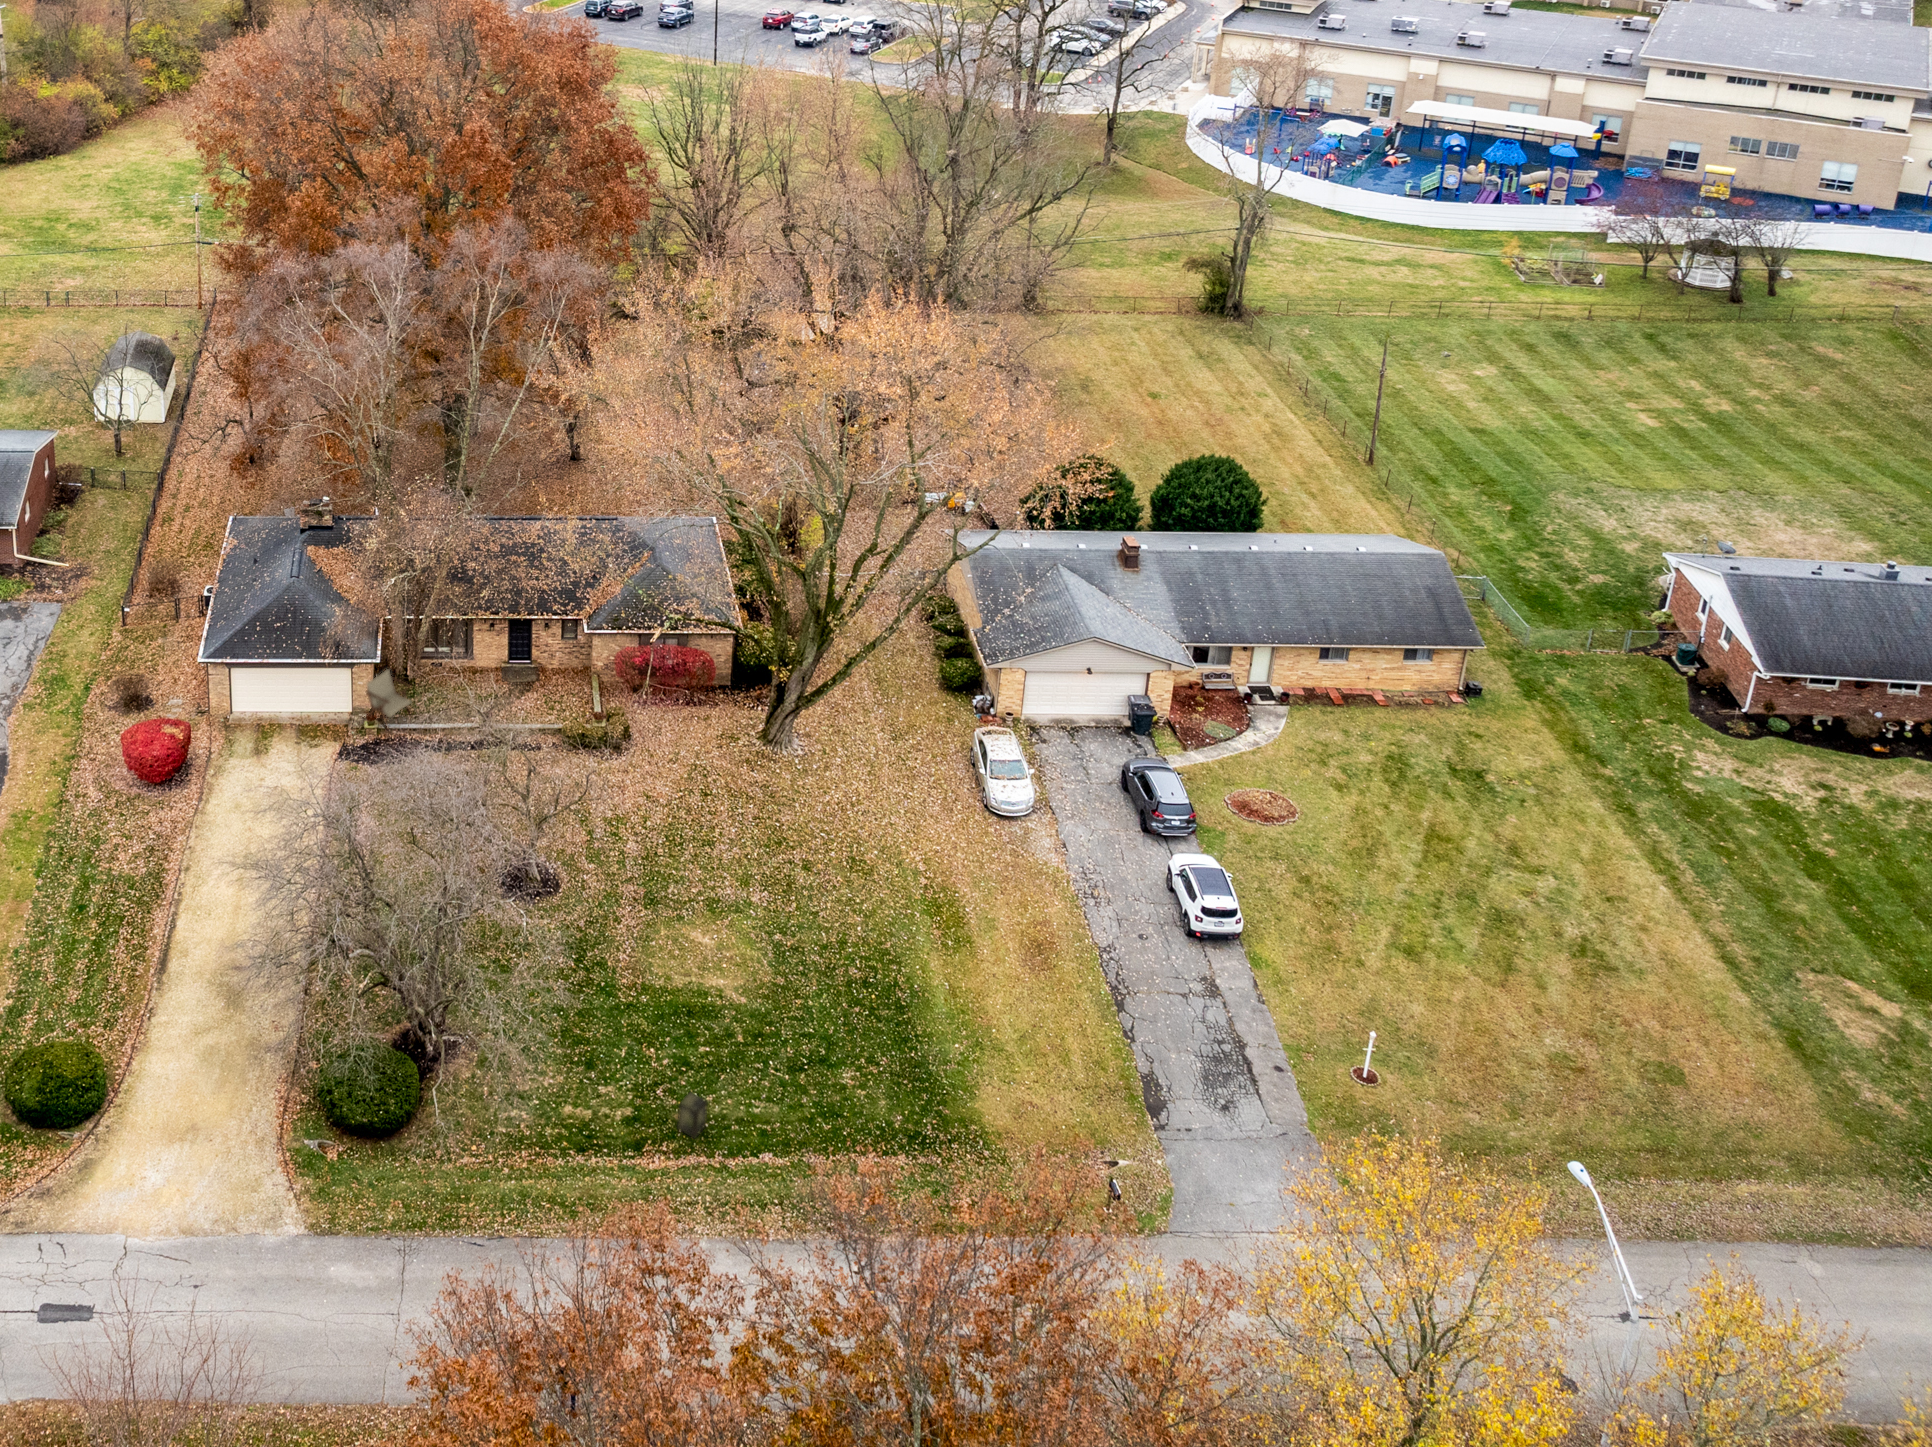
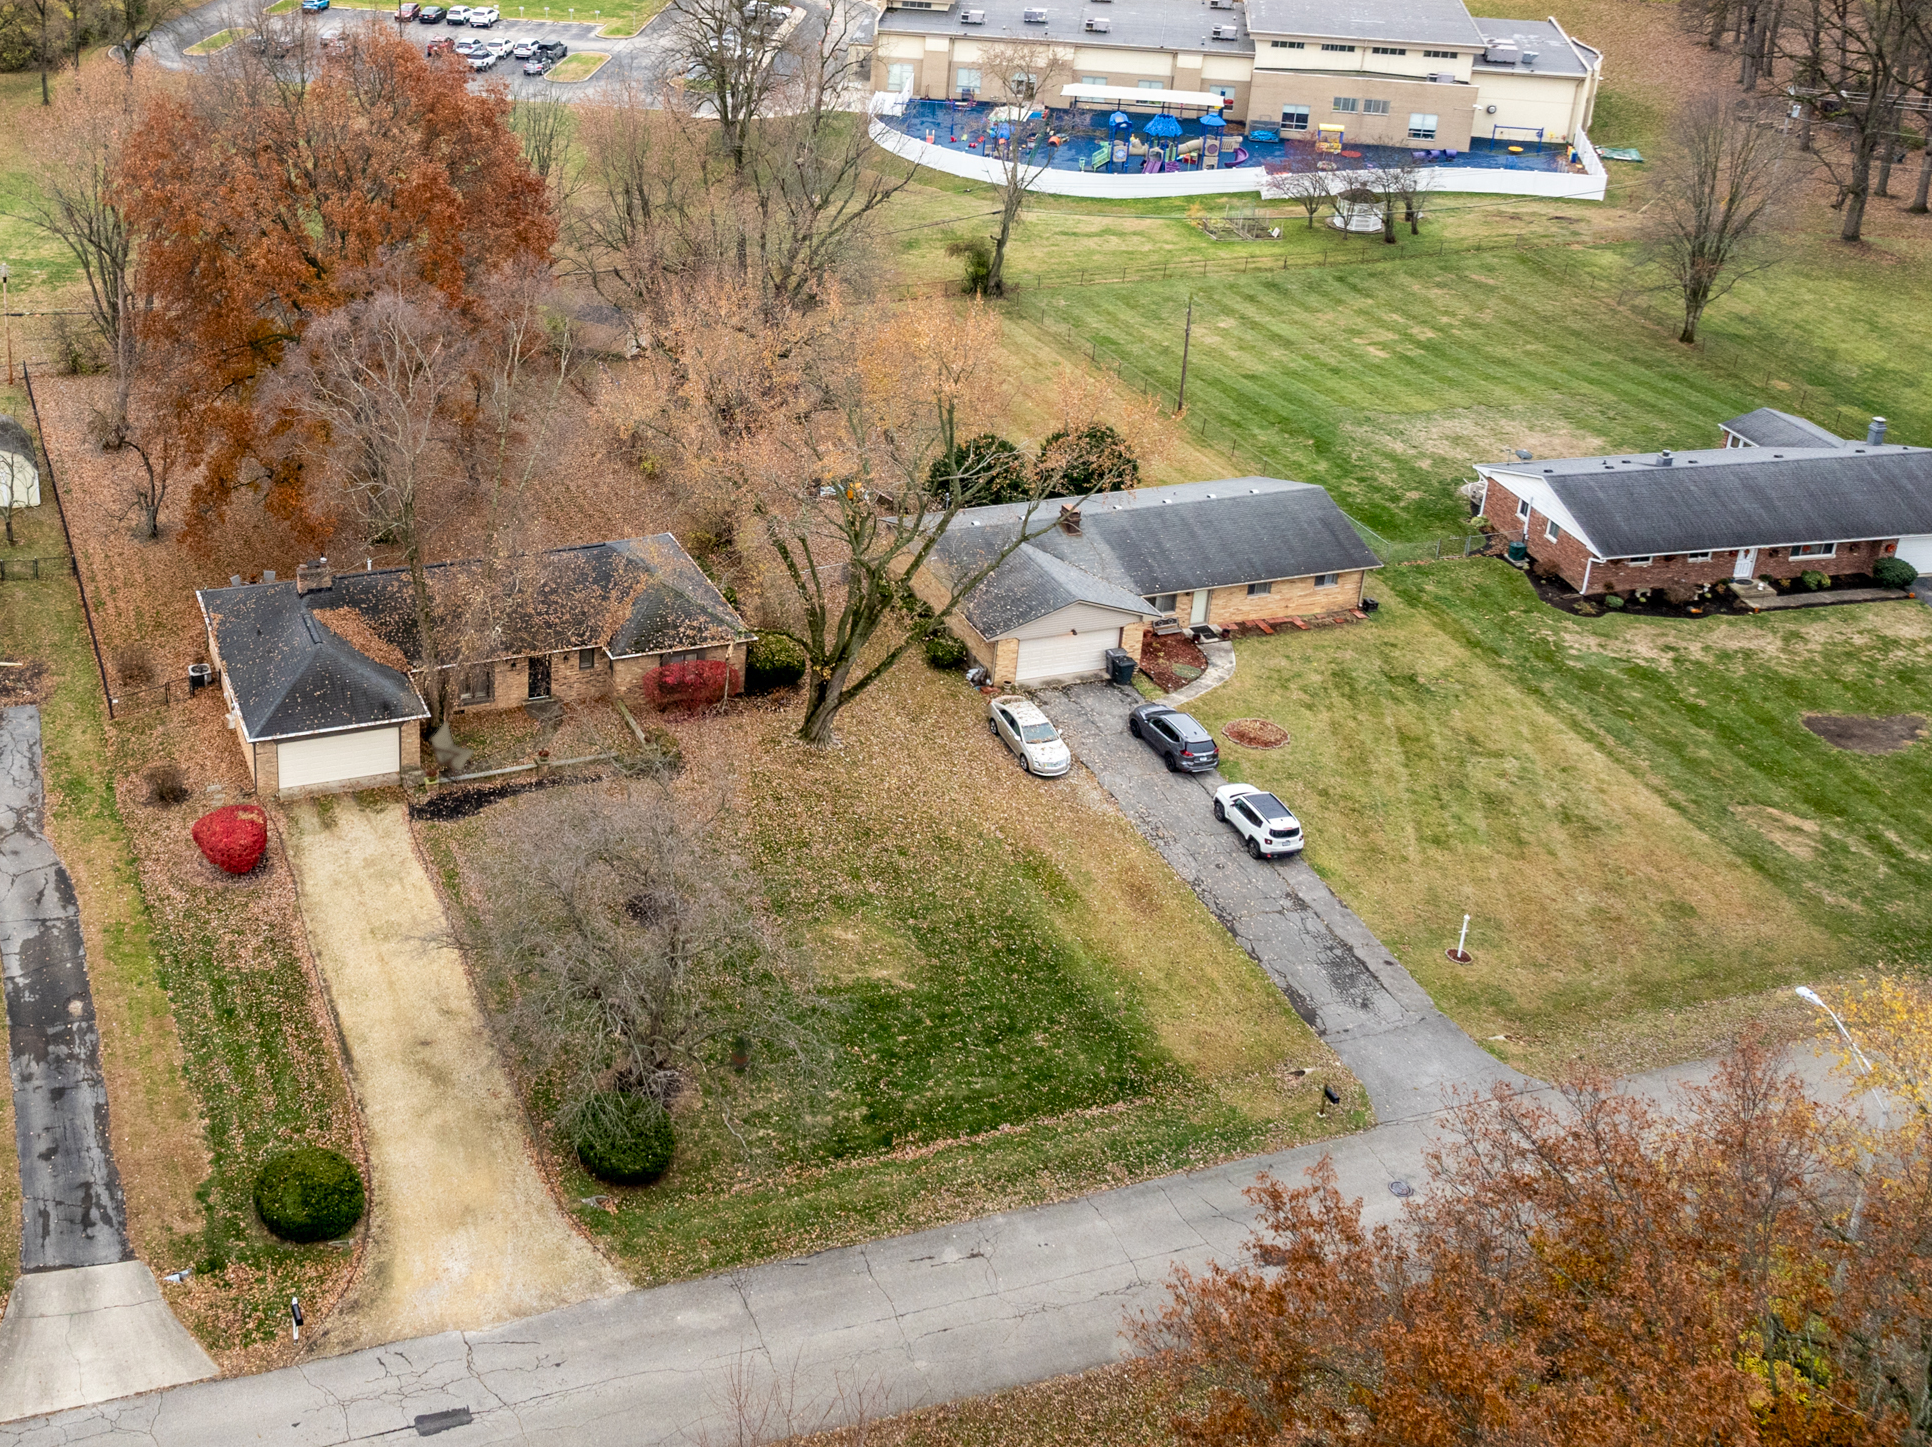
potted tree: none [510,1015,534,1049] -> present [732,1035,754,1069]
storage box: present [678,1092,708,1138] -> none [919,1075,947,1119]

